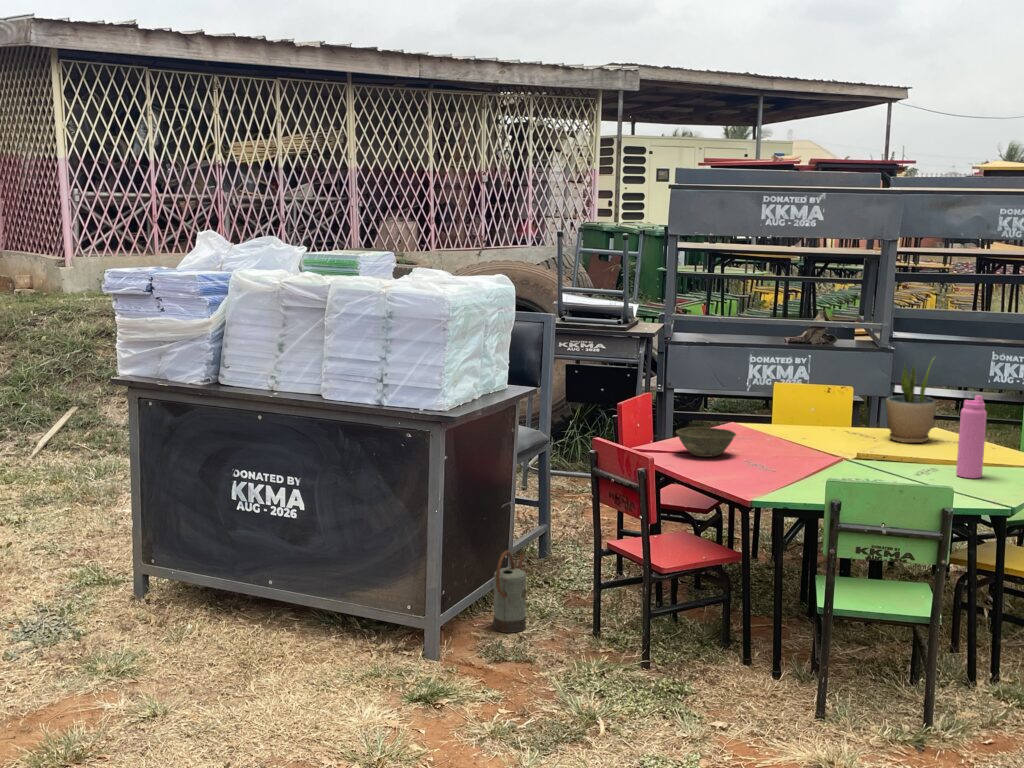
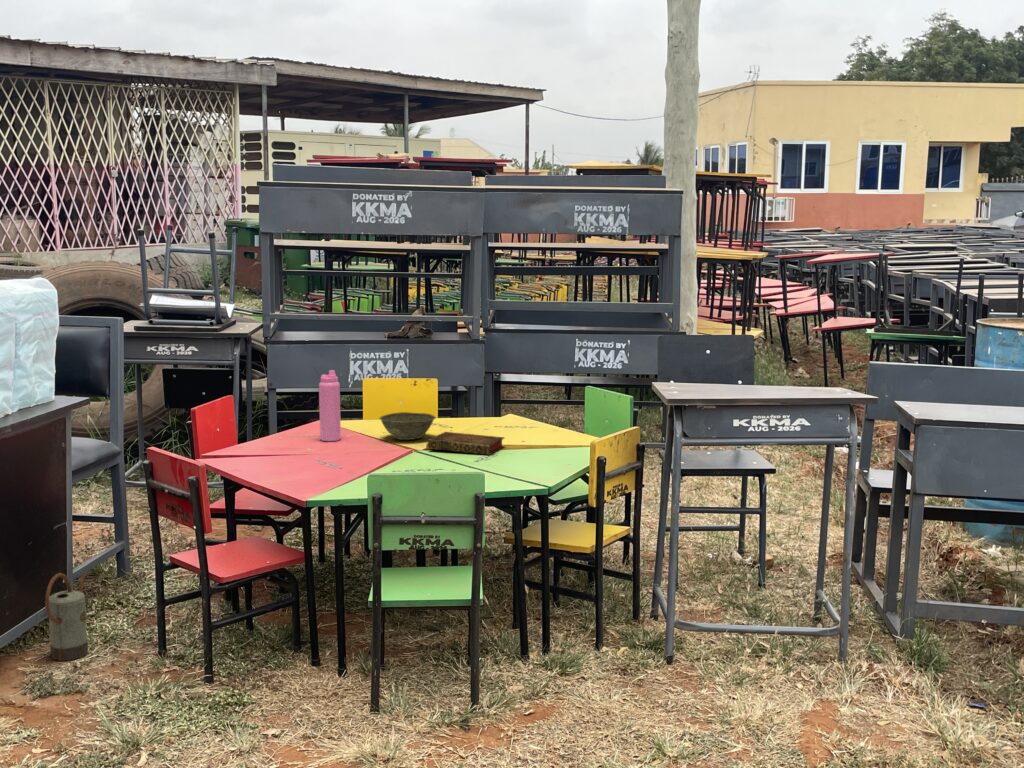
potted plant: present [886,363,936,443] -> none [460,346,505,431]
water bottle: present [956,395,987,478] -> present [319,370,341,441]
bowl: present [676,427,736,457] -> present [380,412,436,440]
book: none [860,442,943,468] -> present [428,432,504,455]

